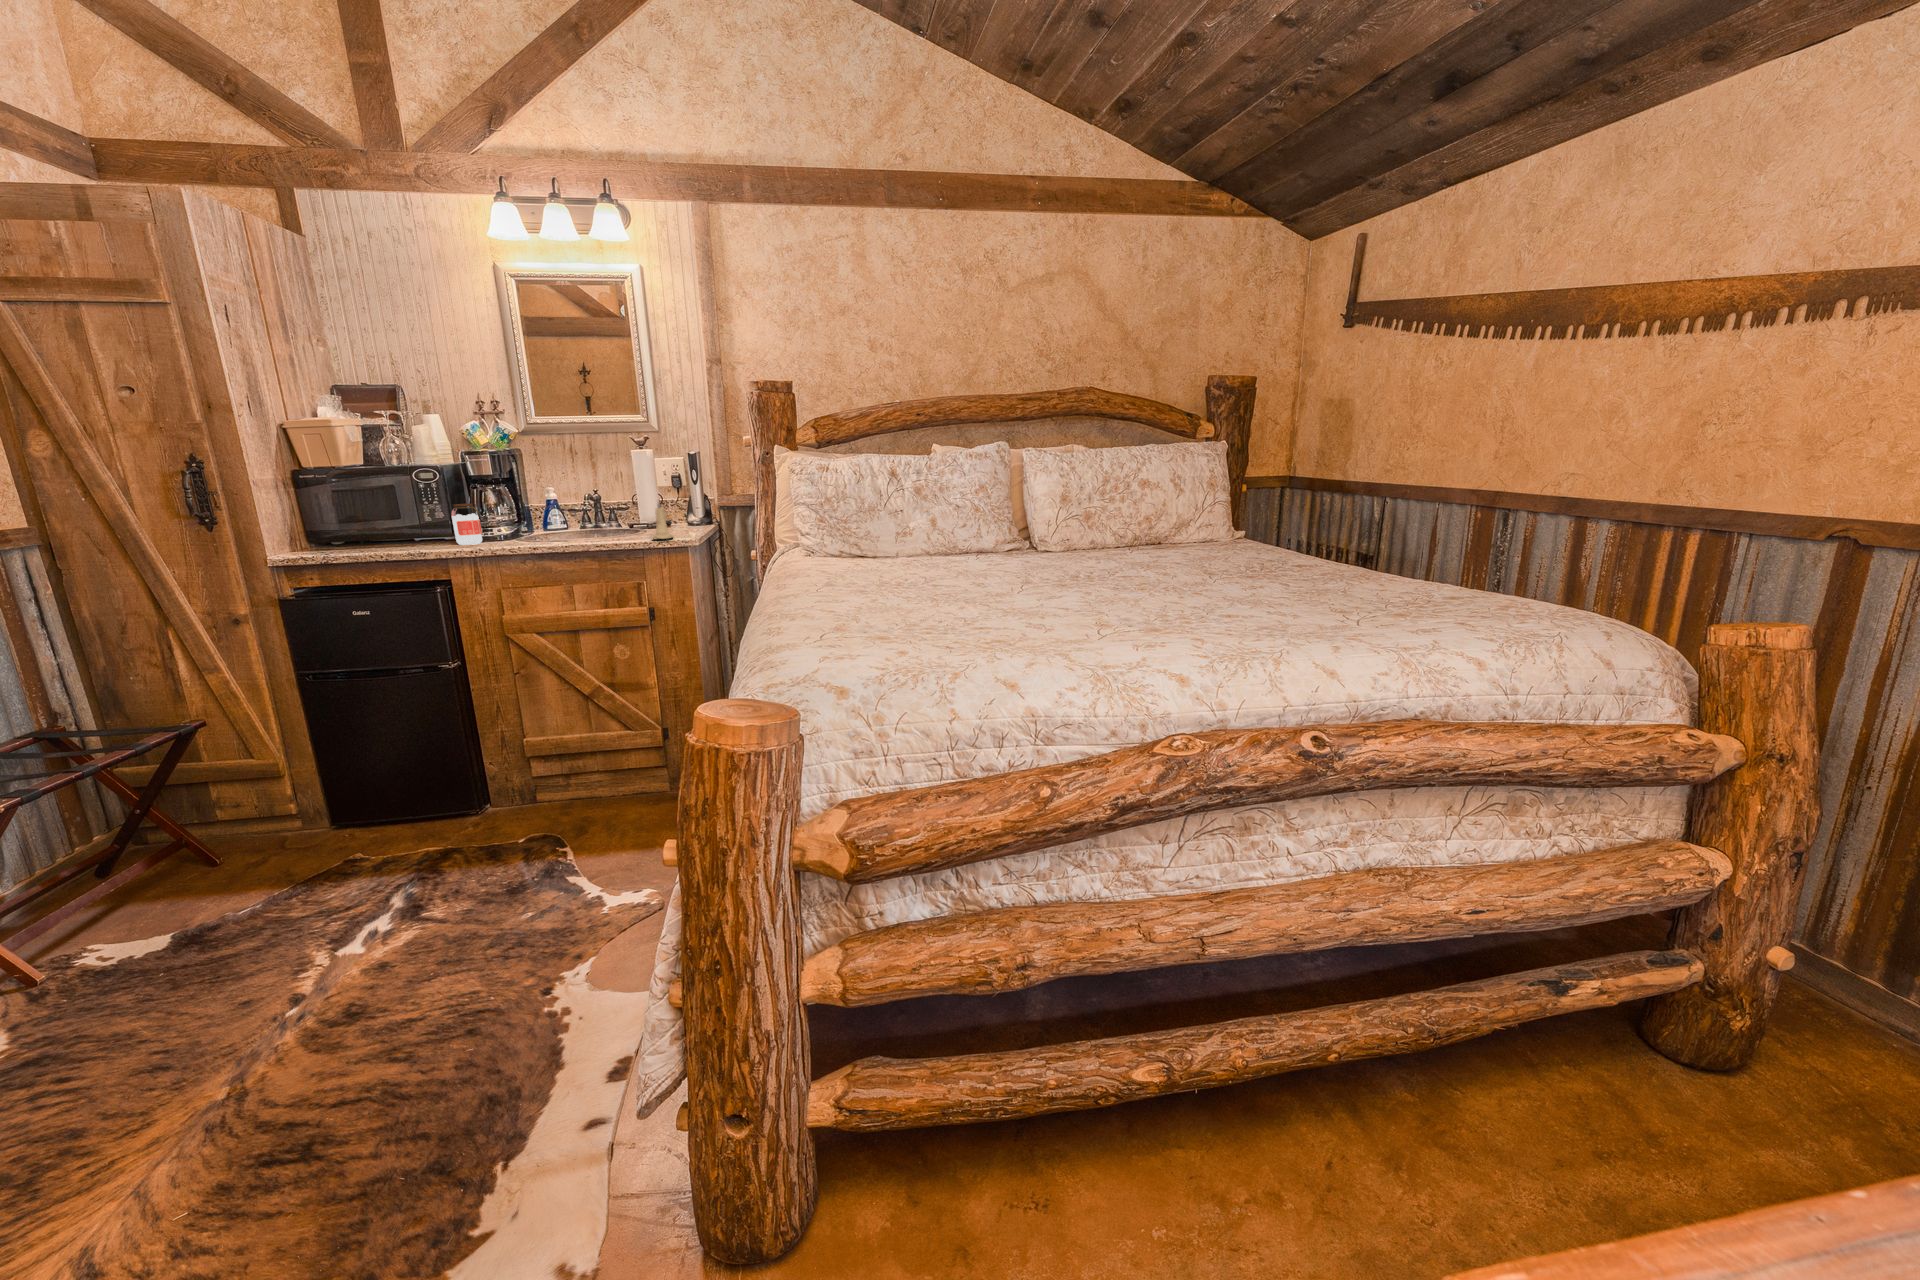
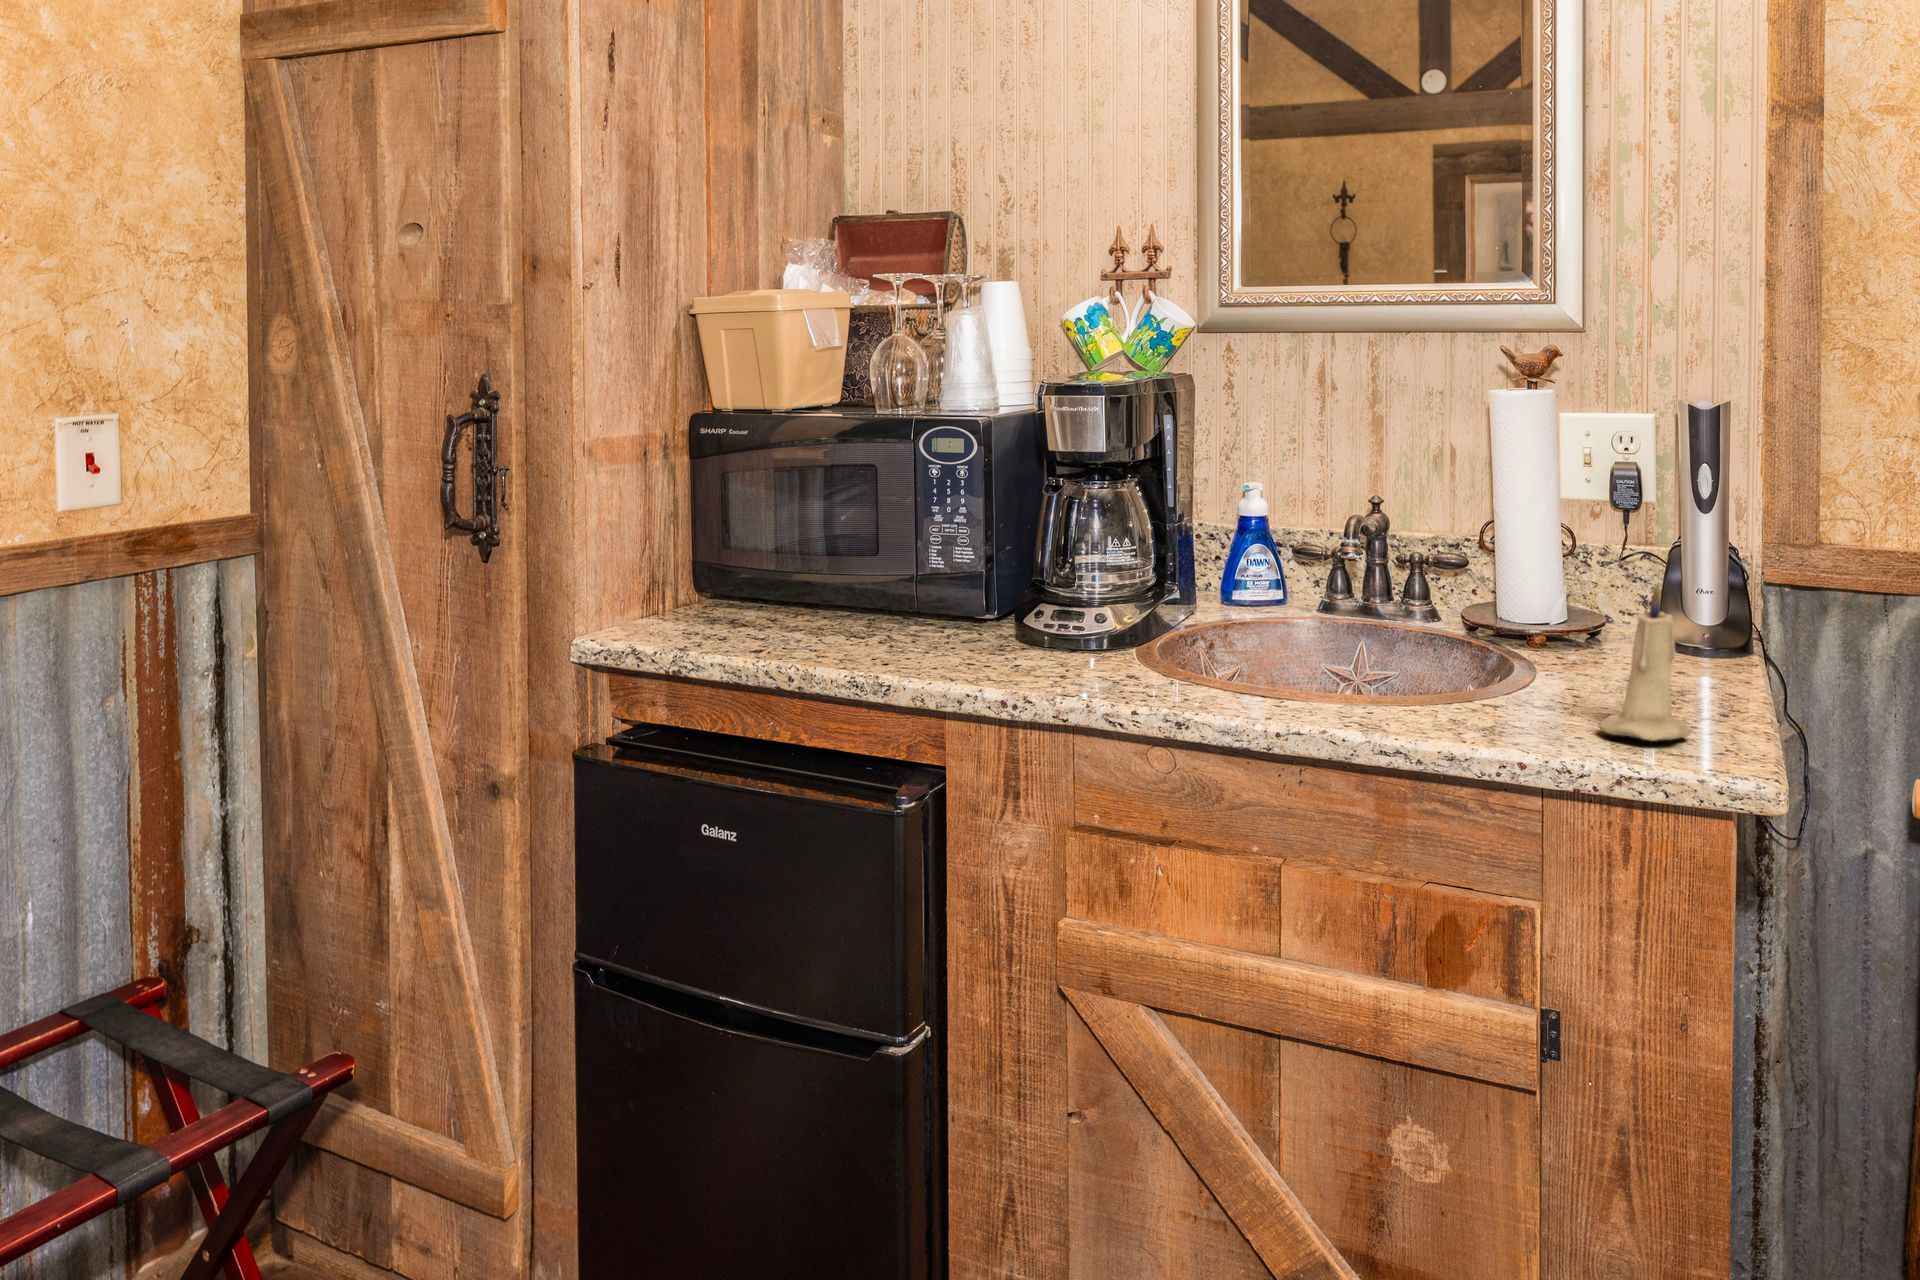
jar: present [451,504,482,545] -> none [980,537,1056,667]

